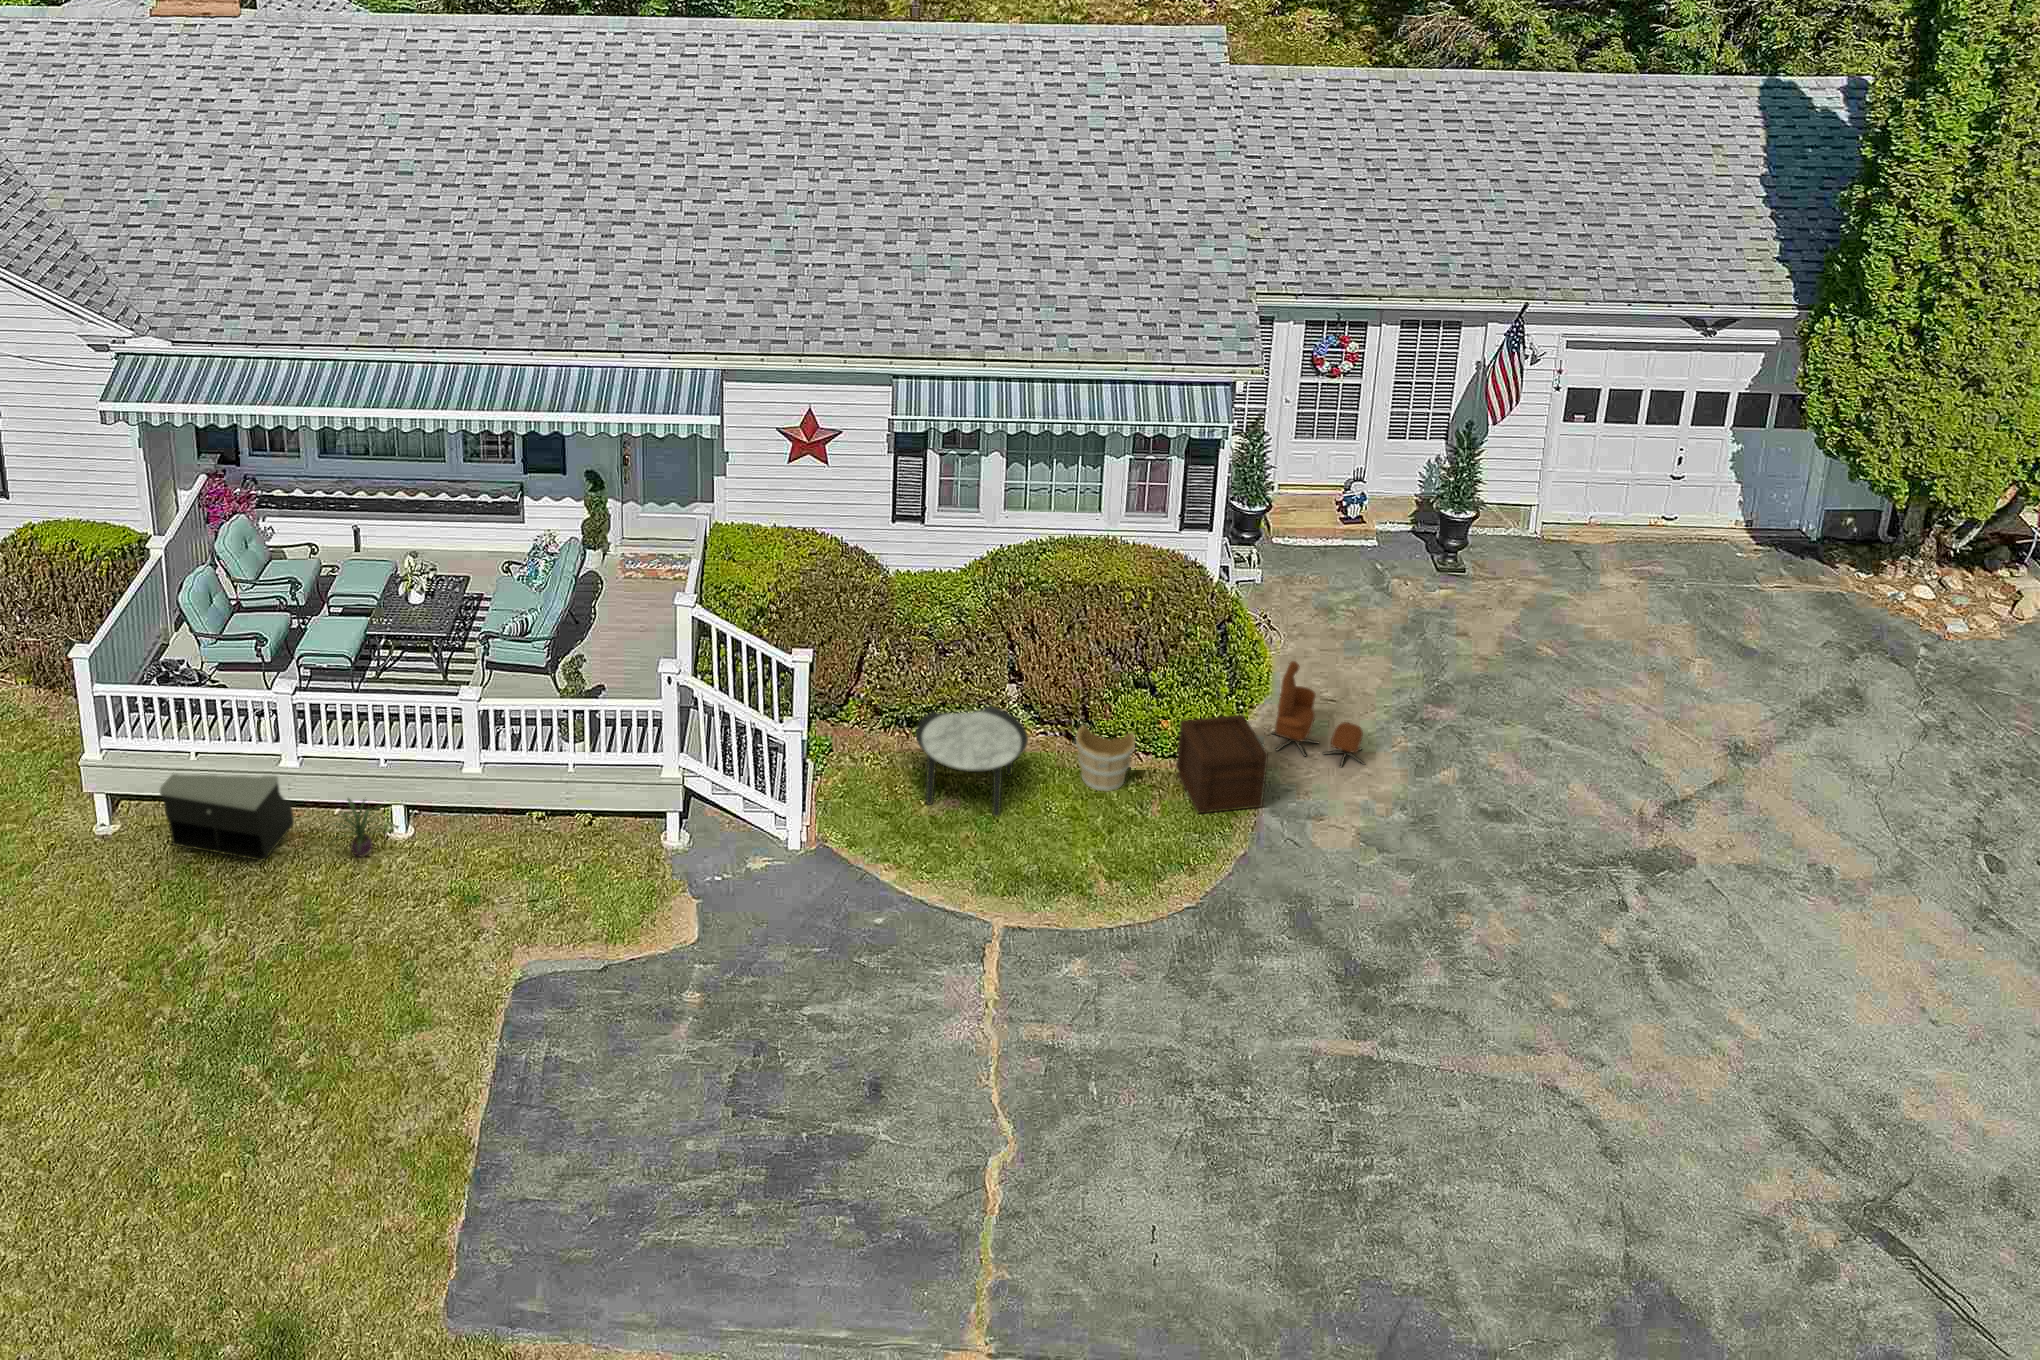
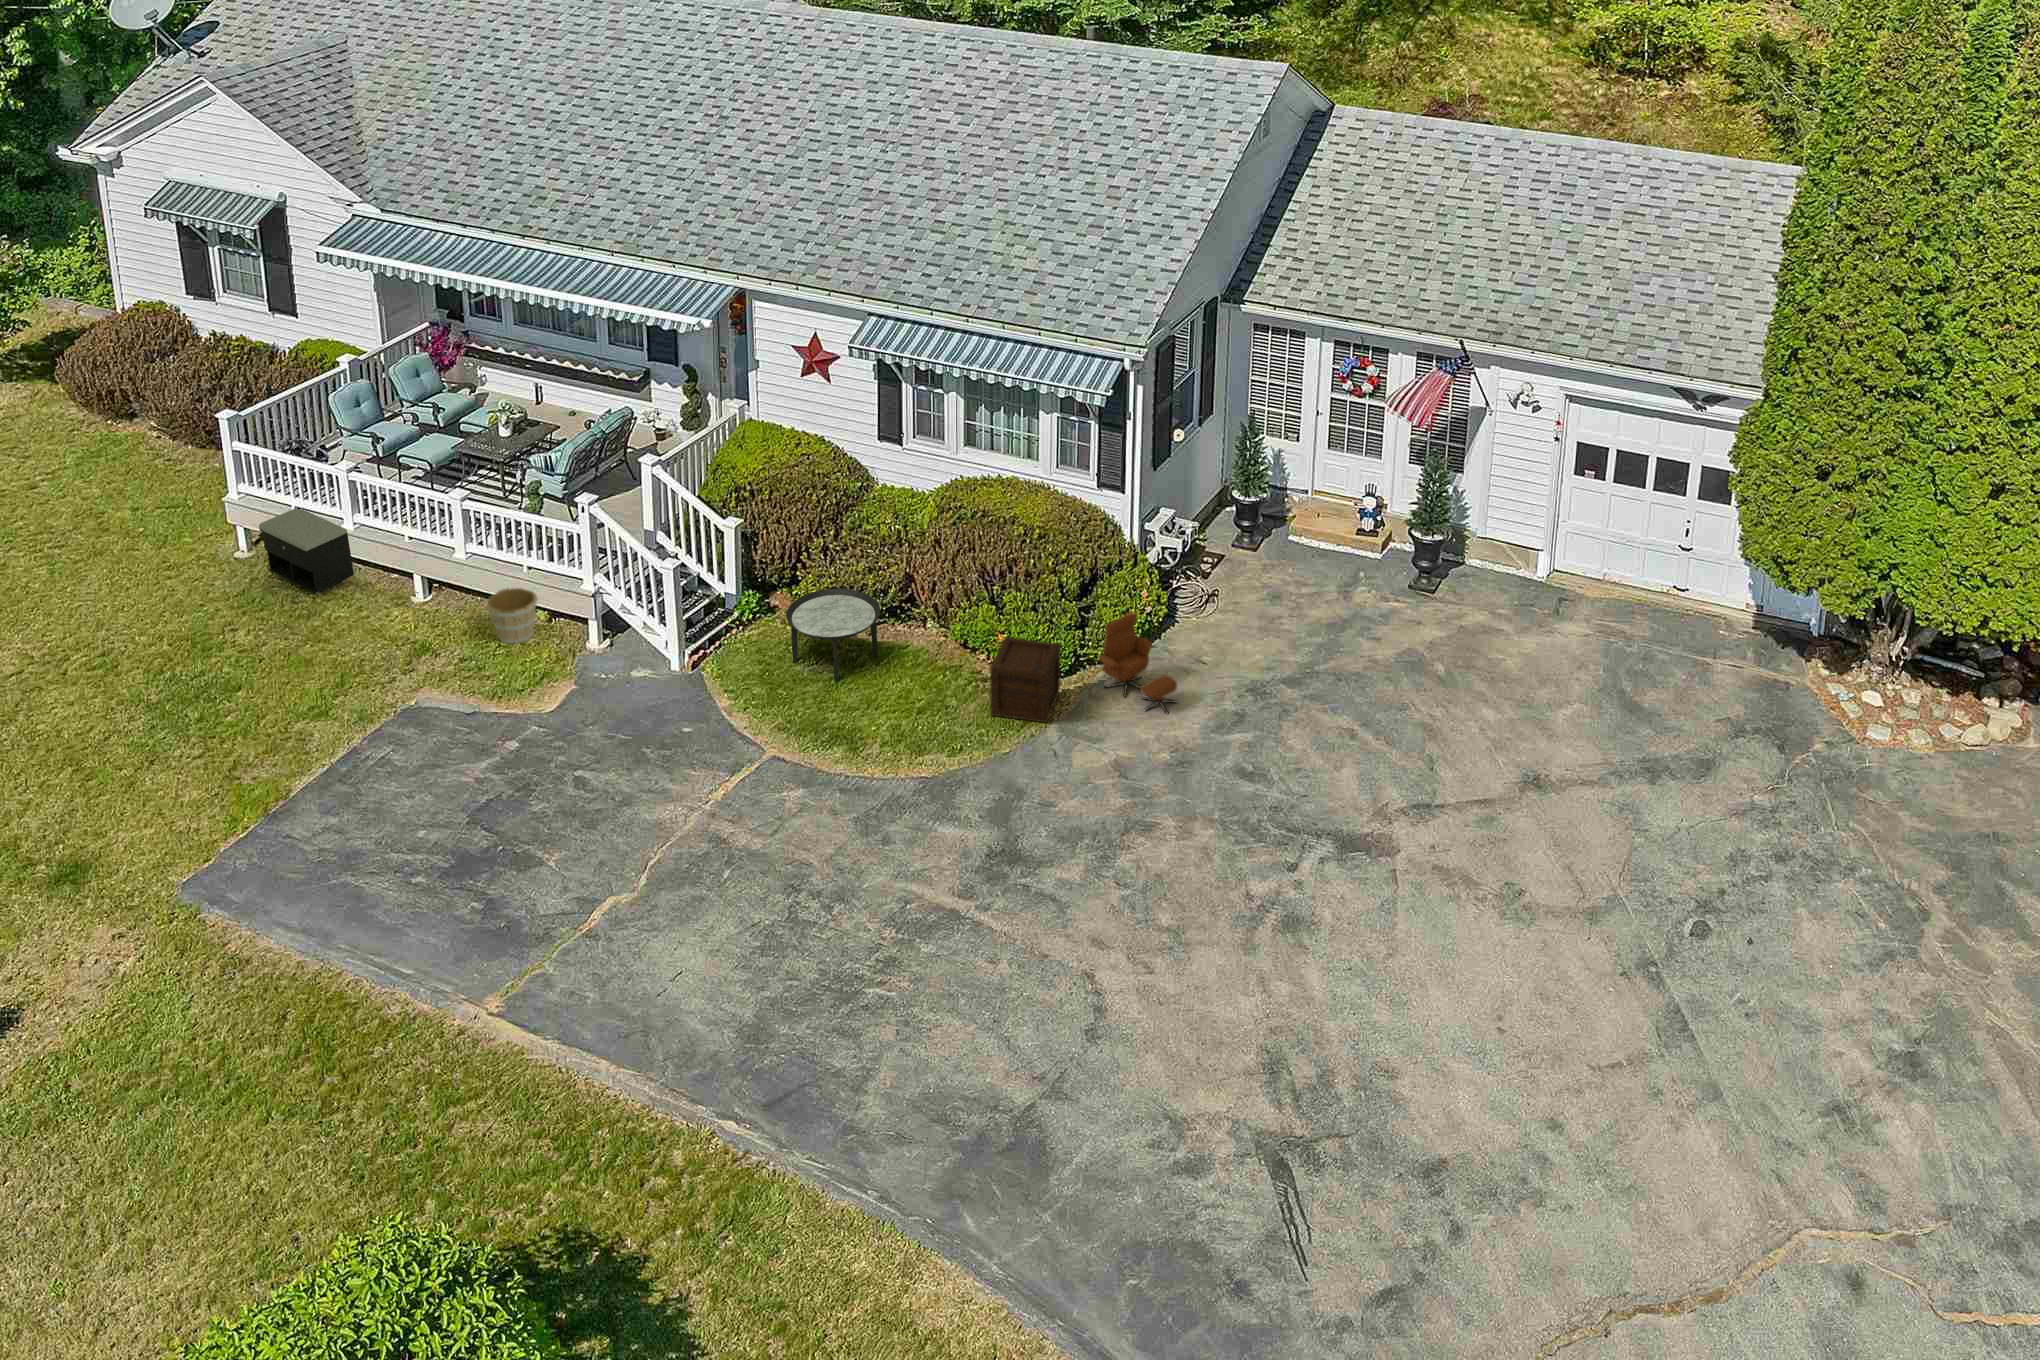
wooden bucket: present [1076,726,1135,791] -> present [486,588,538,644]
decorative plant: present [334,798,378,857] -> none [355,559,404,606]

